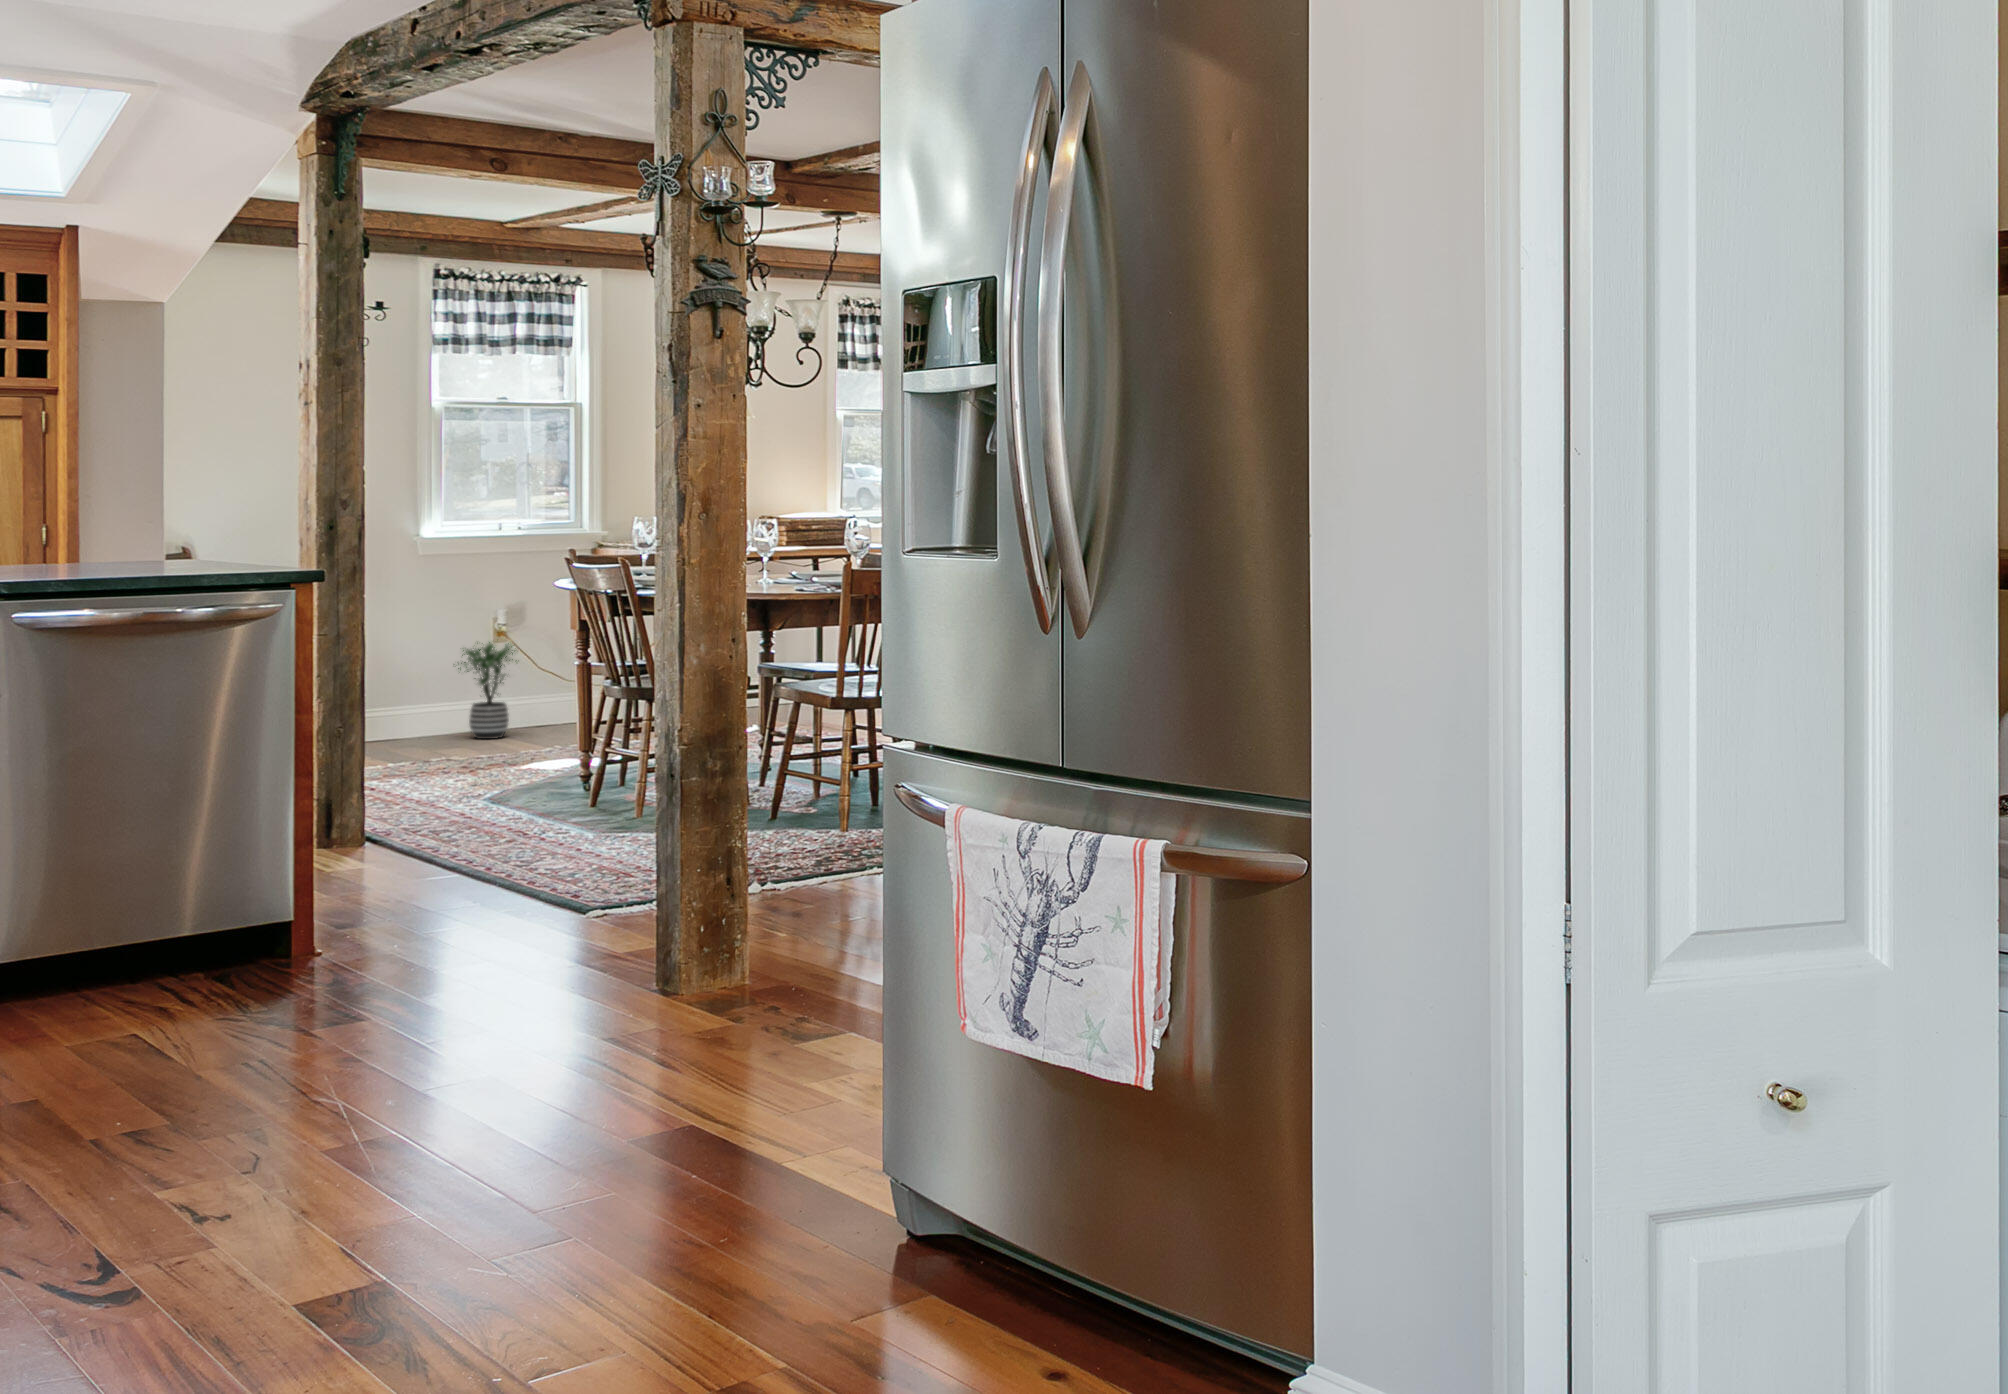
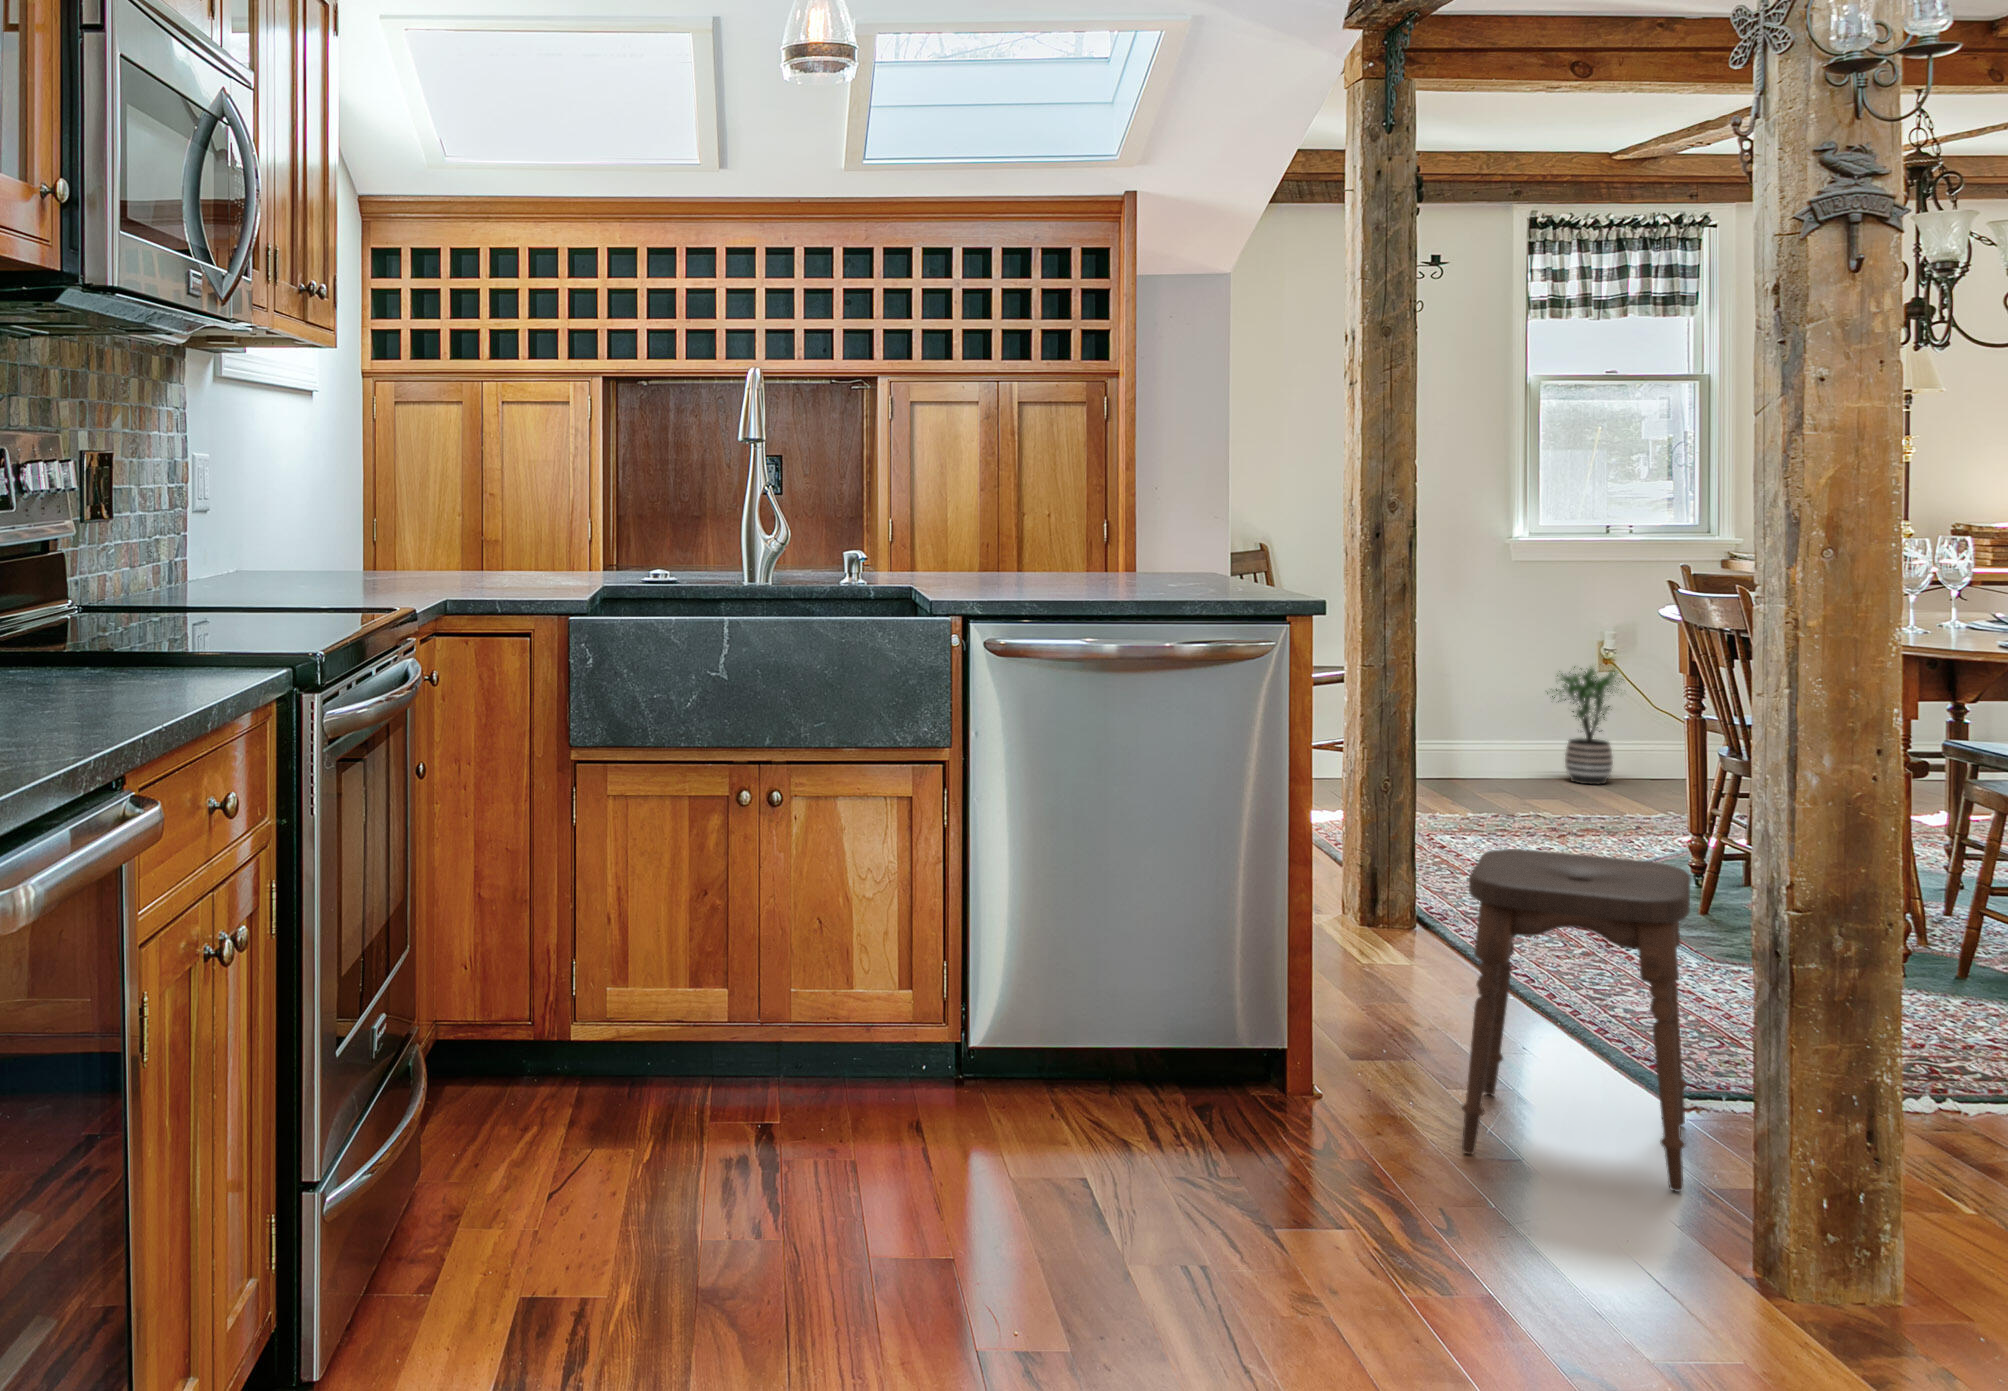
stool: none [453,743,613,974] -> present [1462,849,1690,1192]

